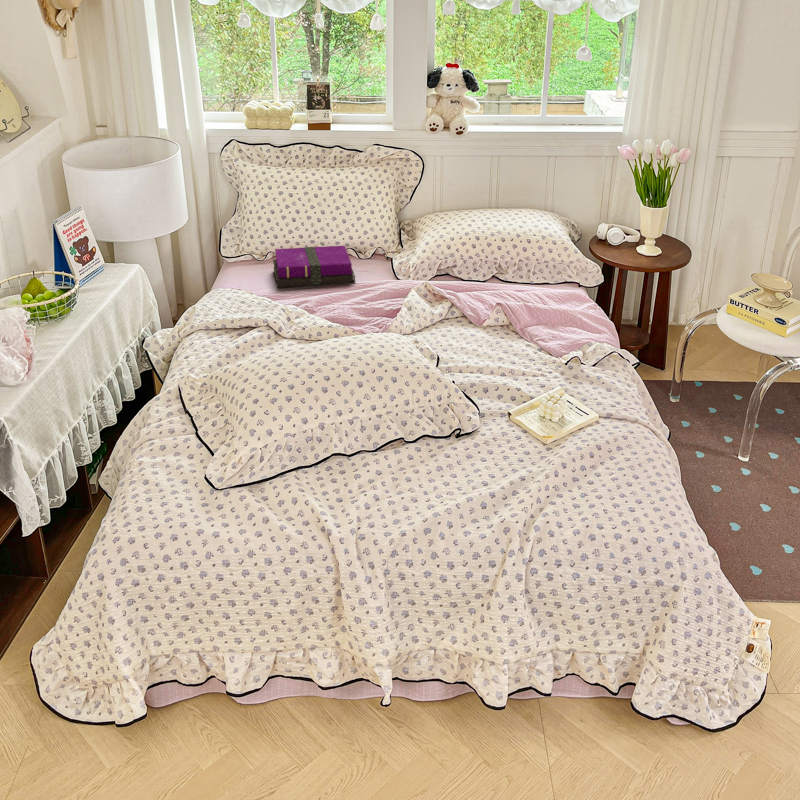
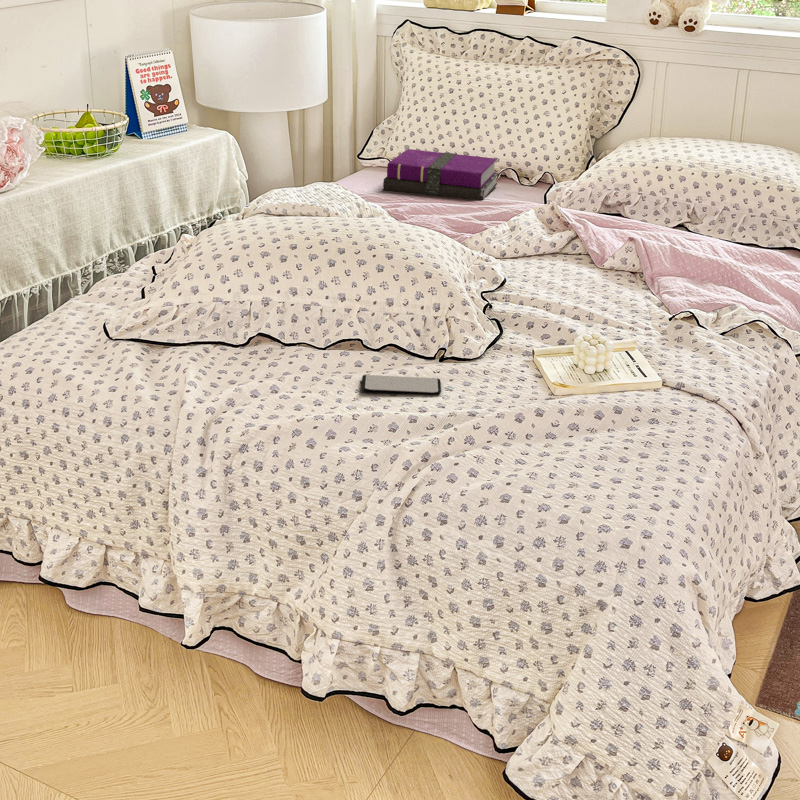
smartphone: none [425,453,484,479] -> present [361,375,441,394]

